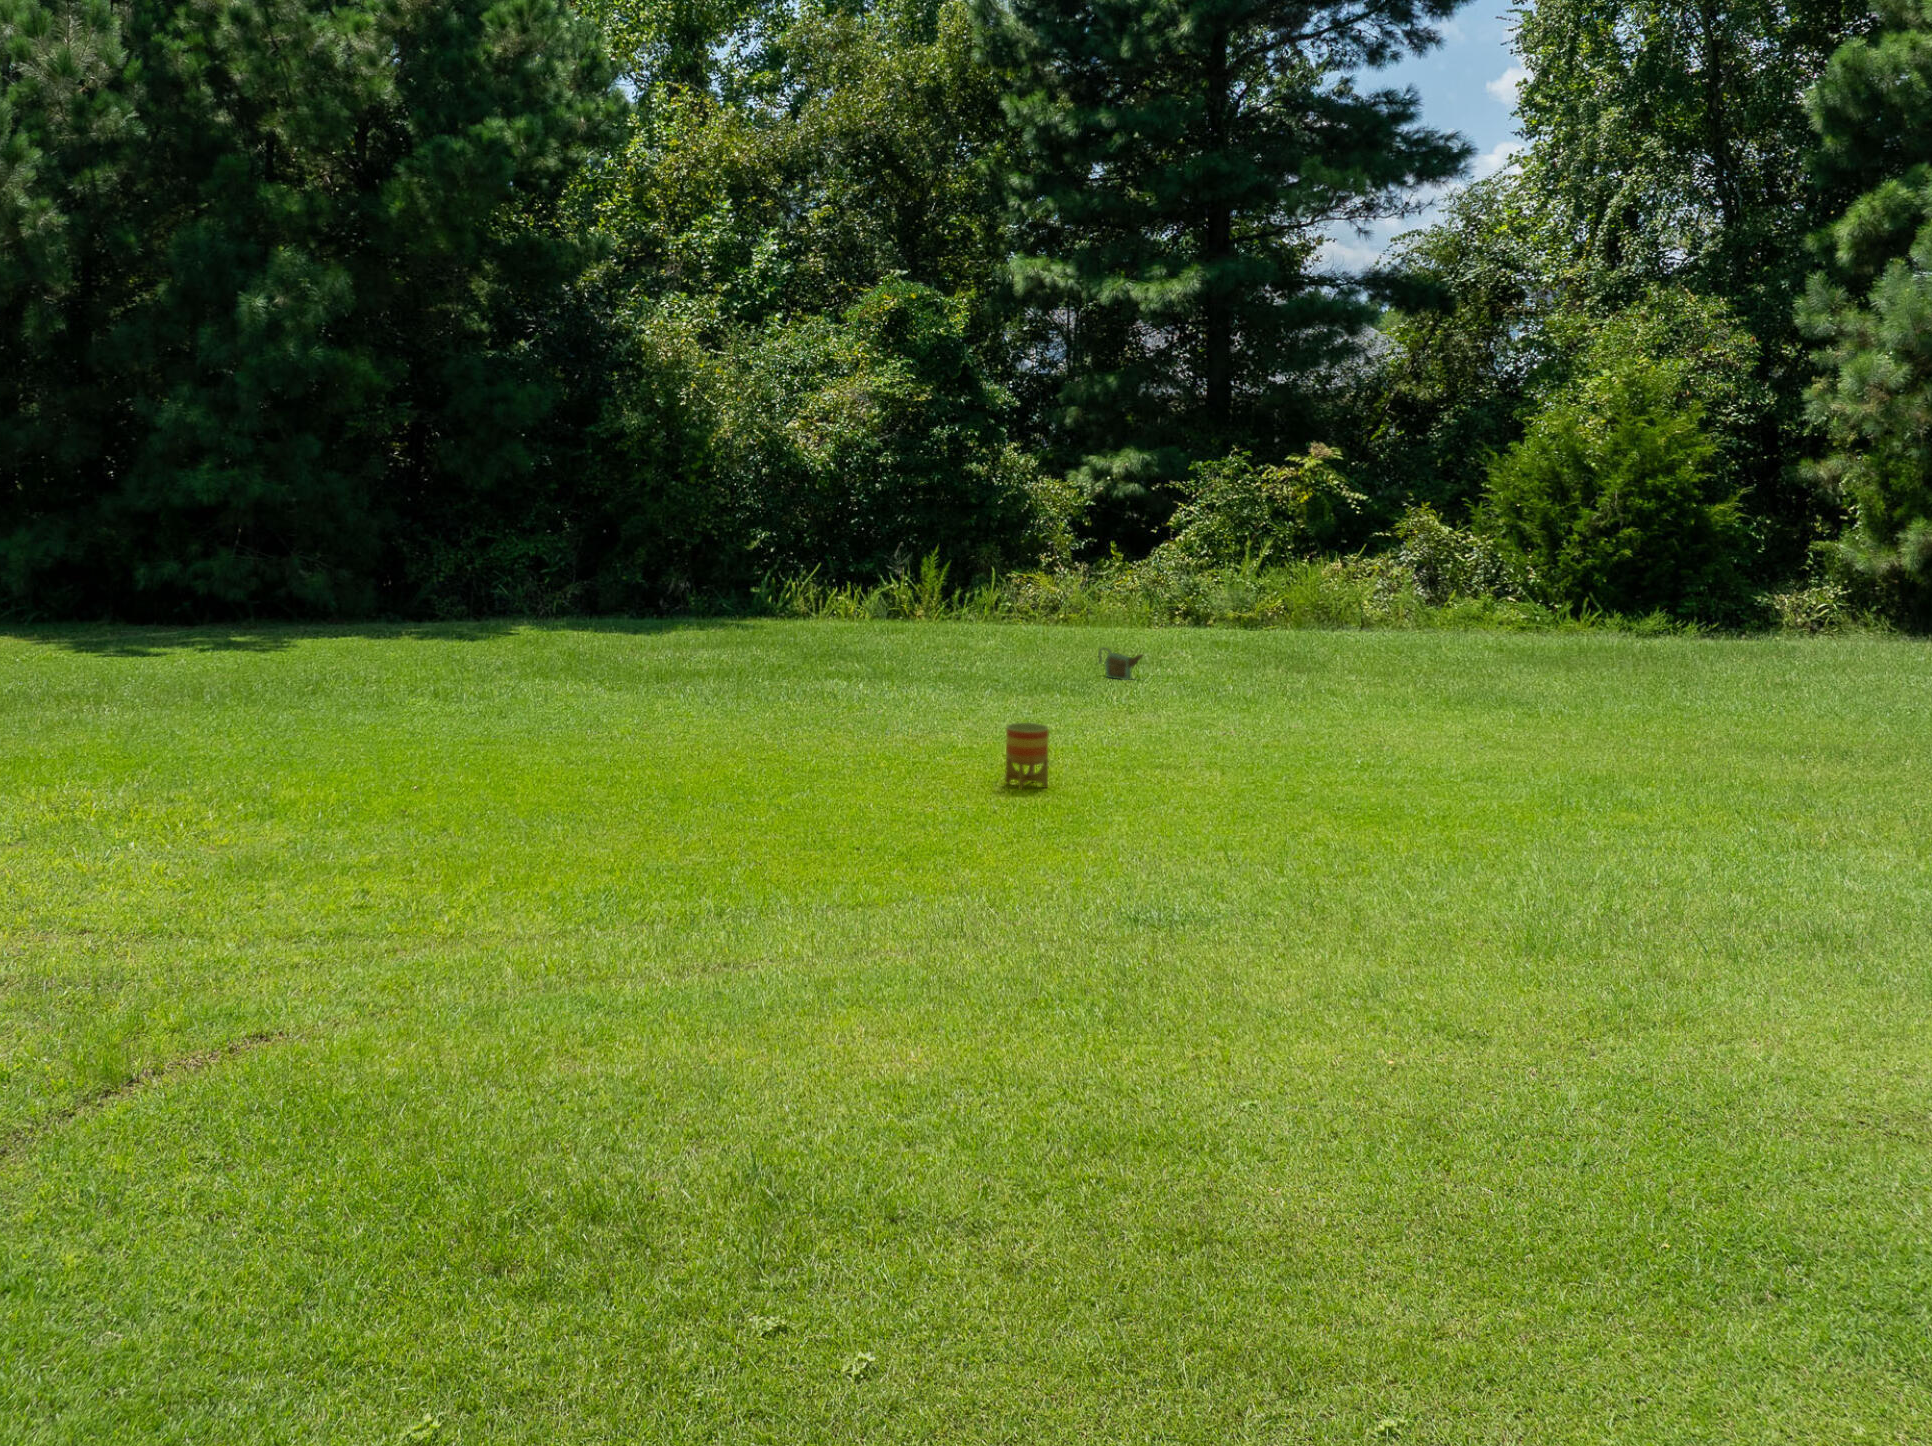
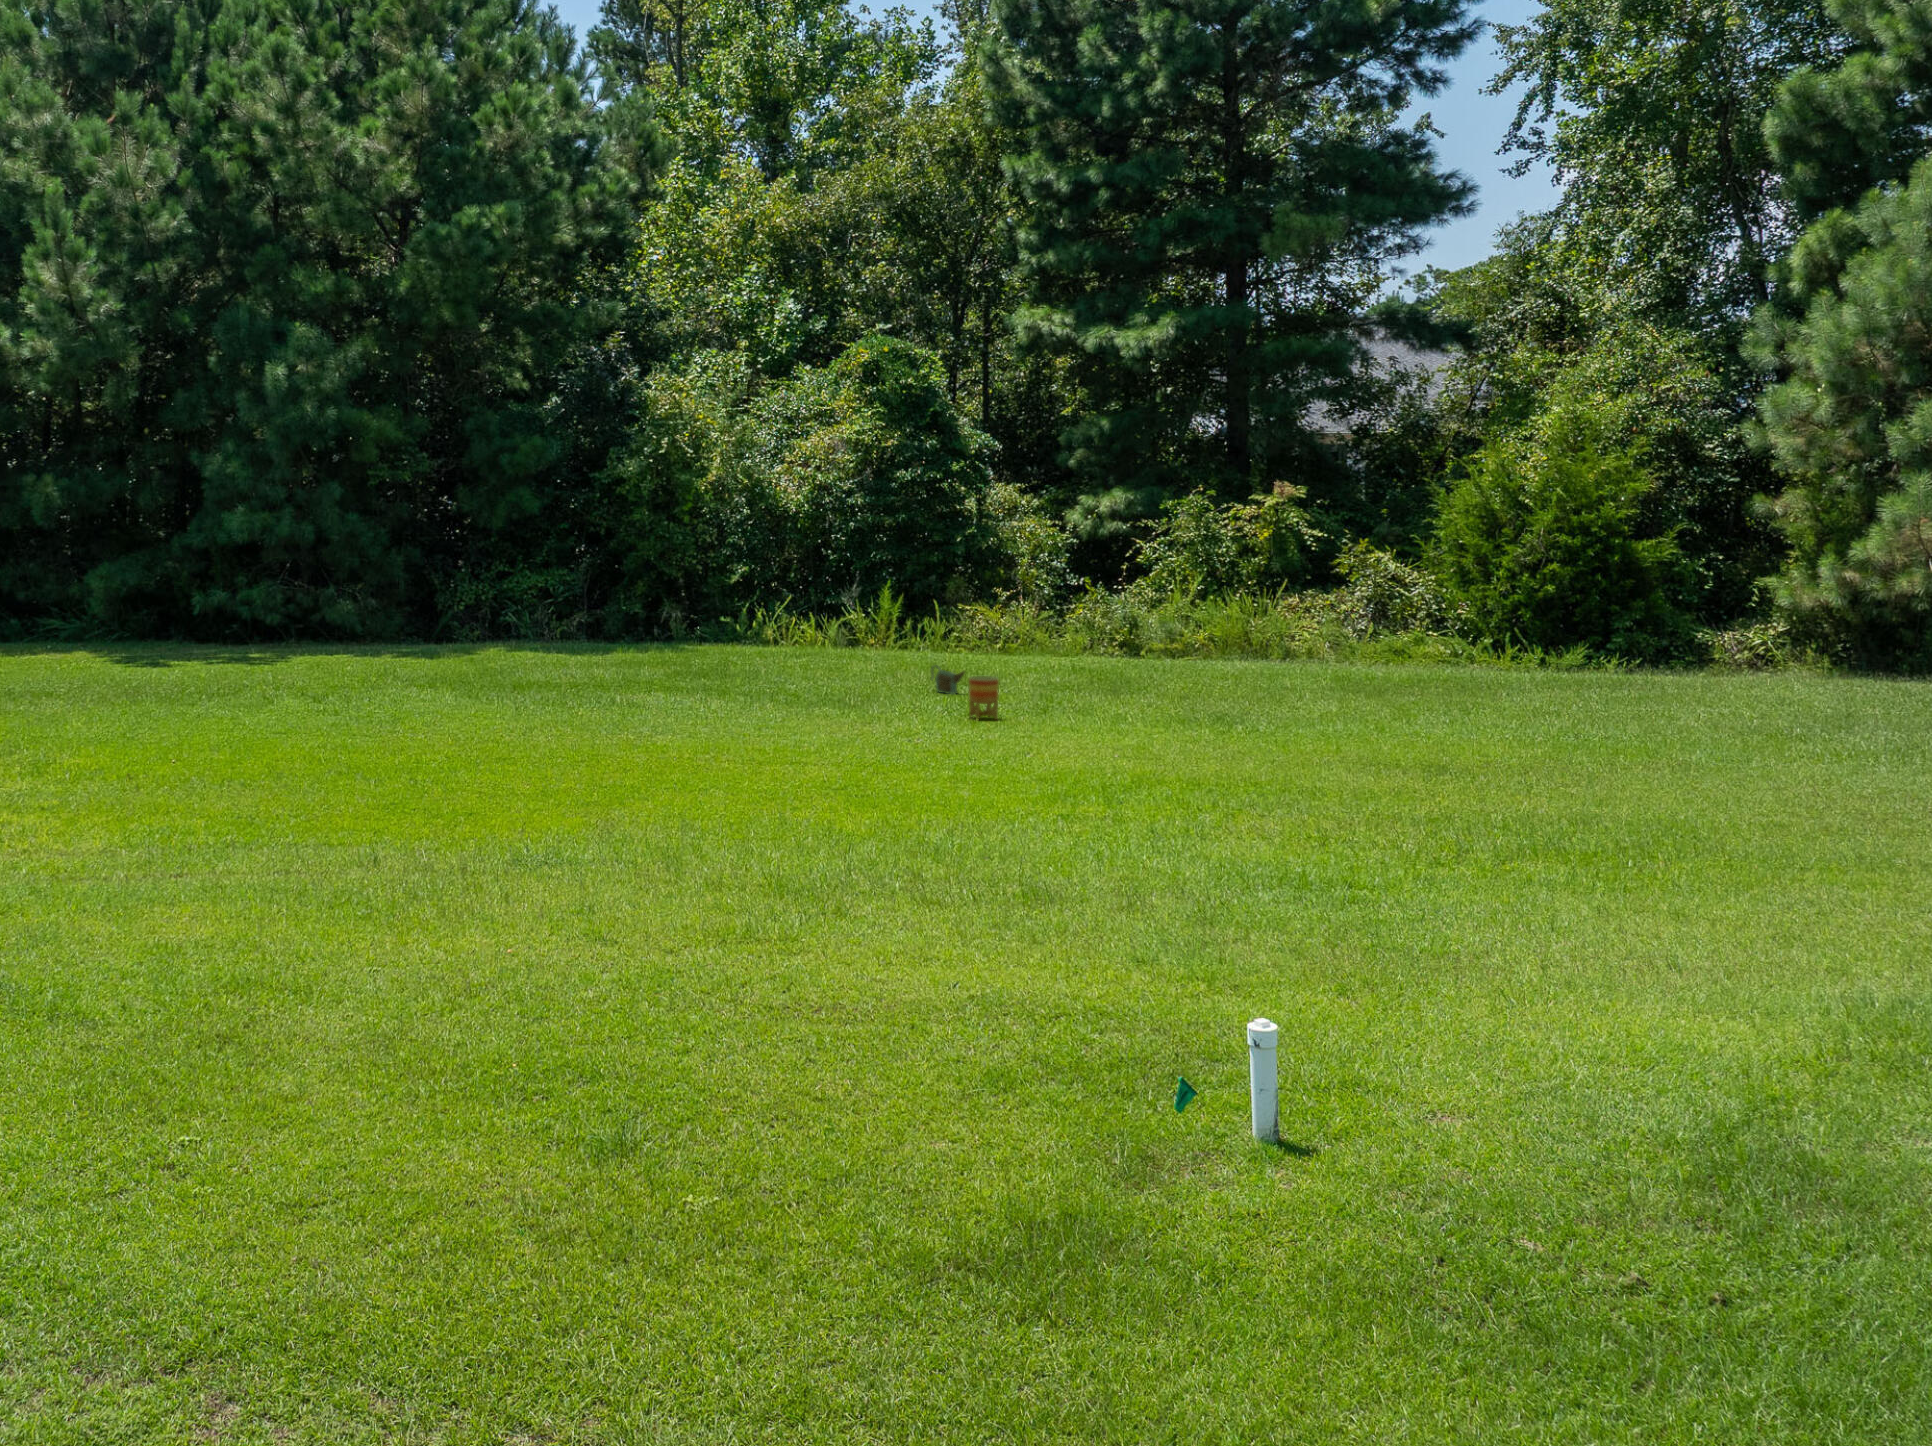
planter: present [1005,723,1049,790] -> present [969,676,999,720]

